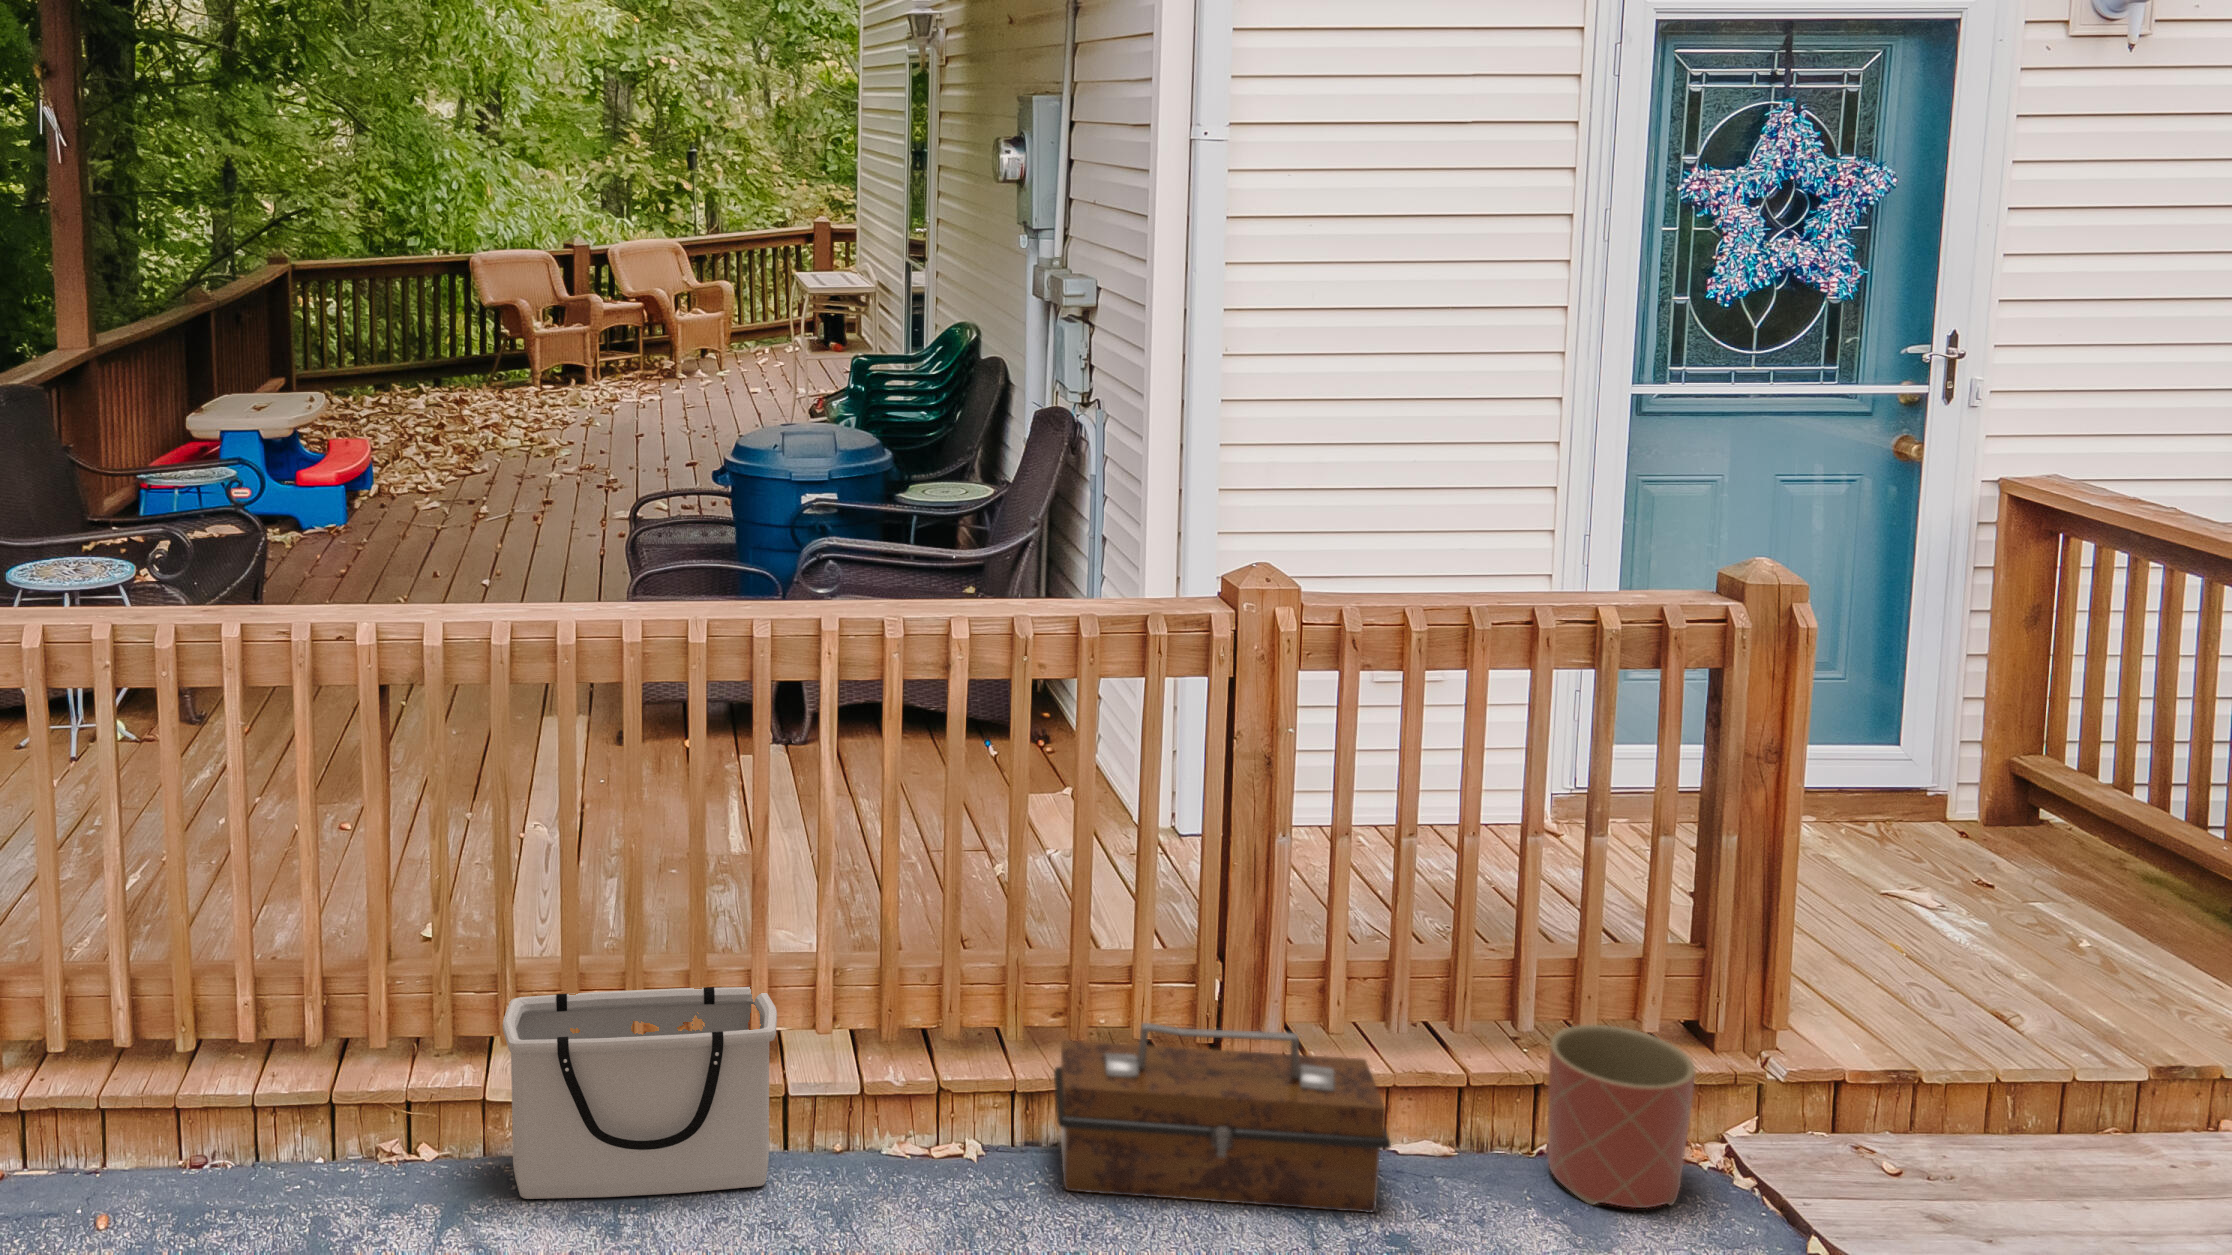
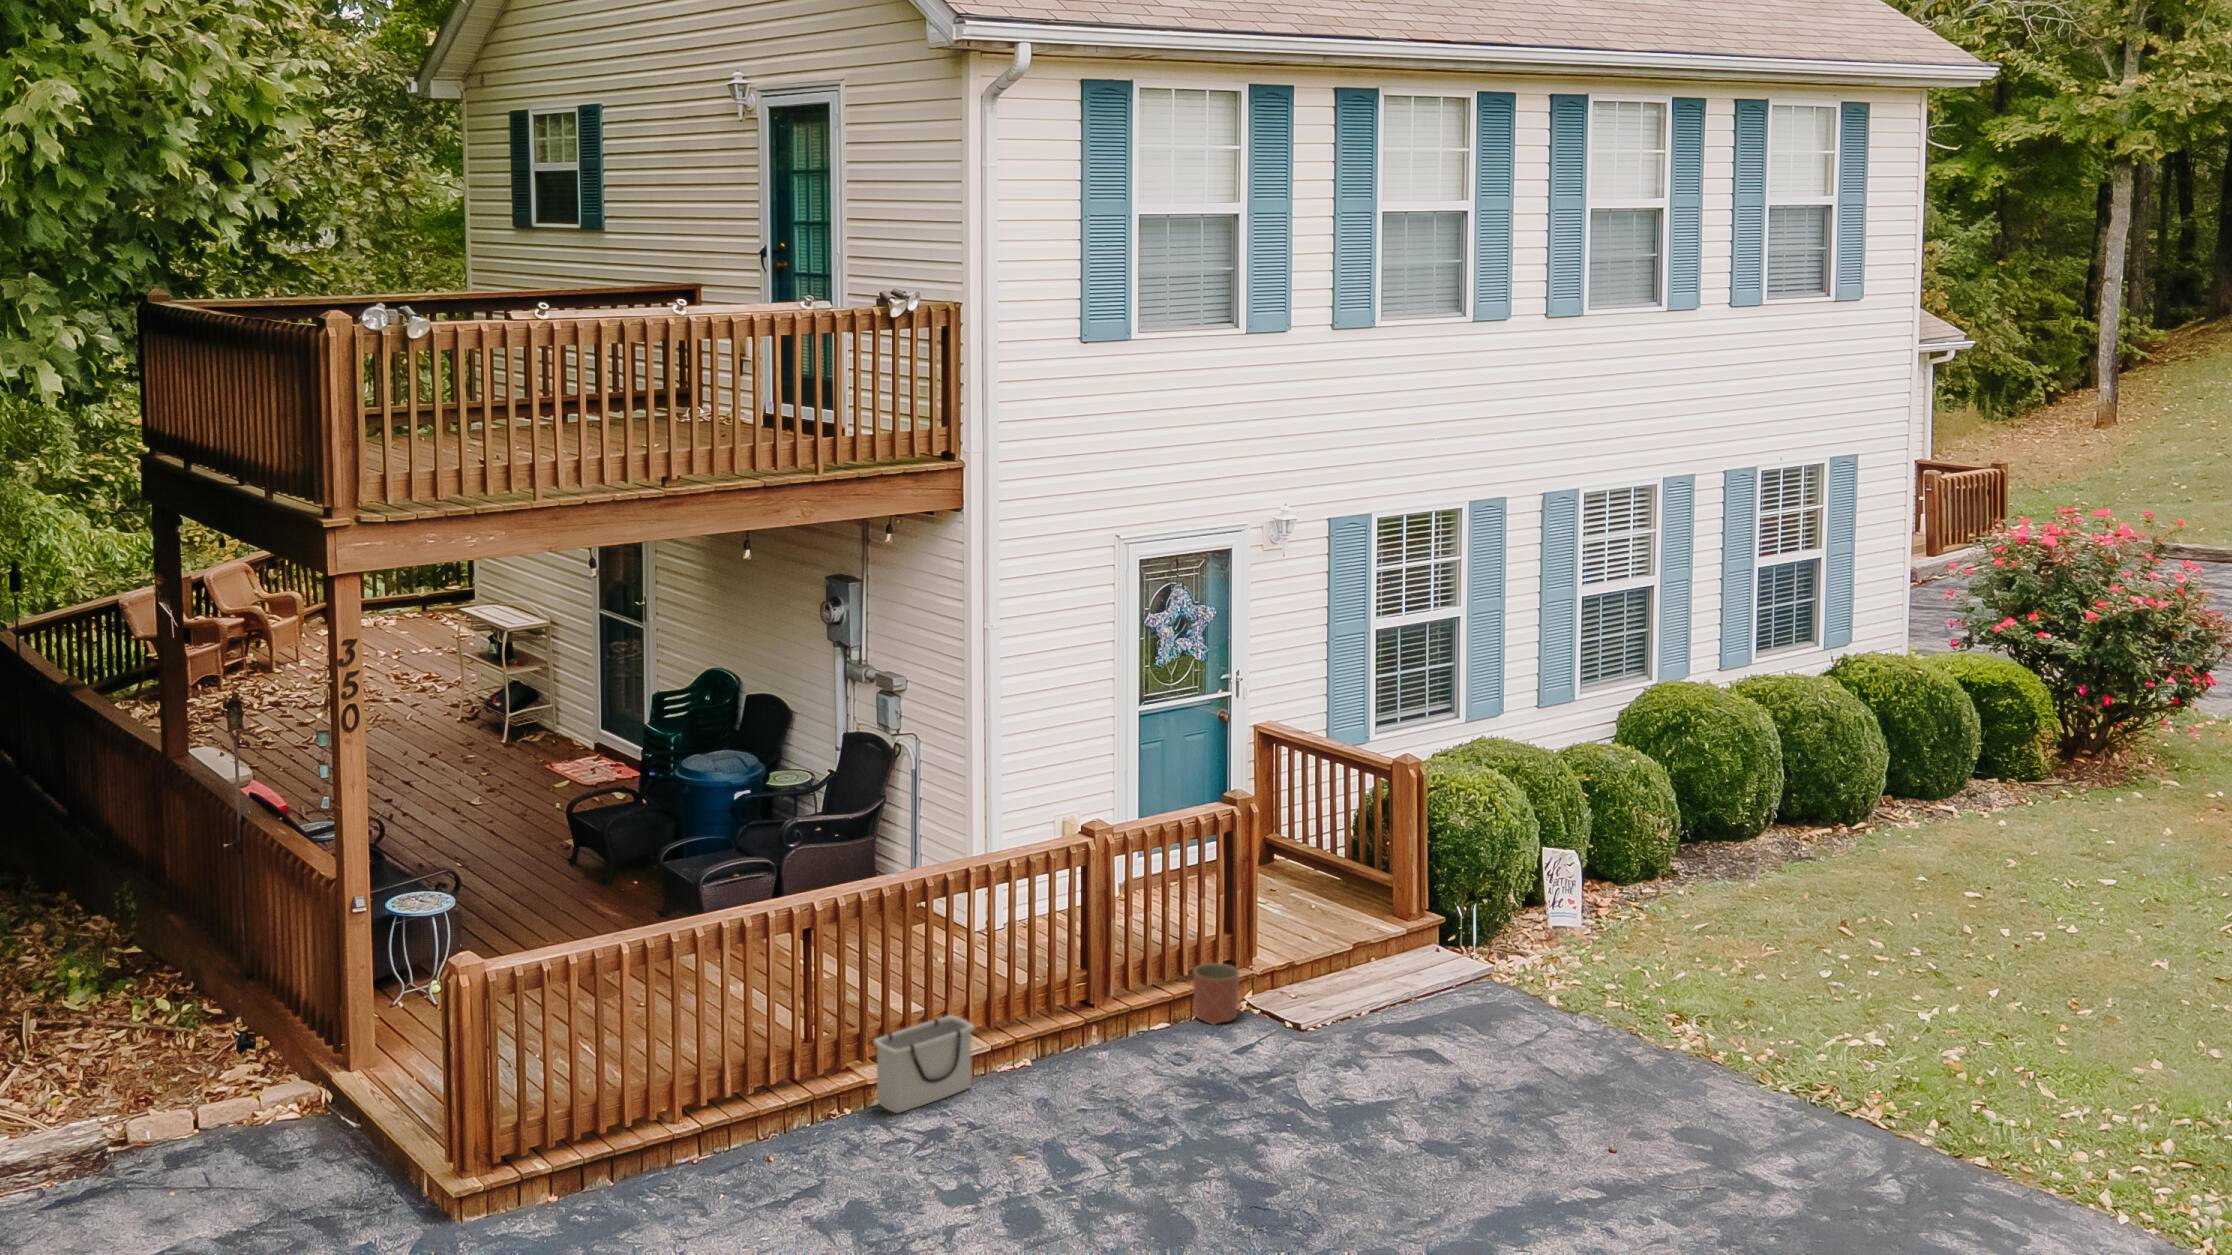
toolbox: present [1054,1023,1391,1212] -> none [1044,987,1163,1063]

